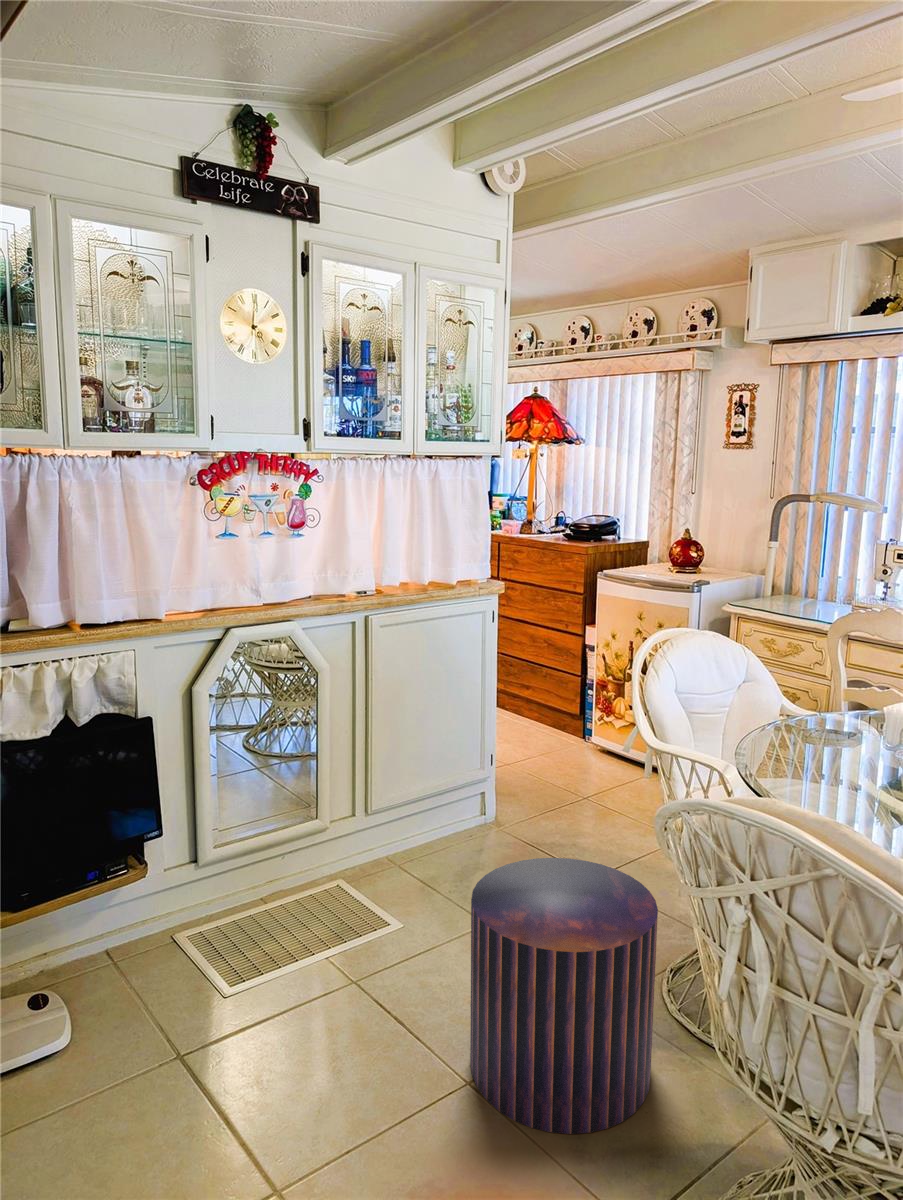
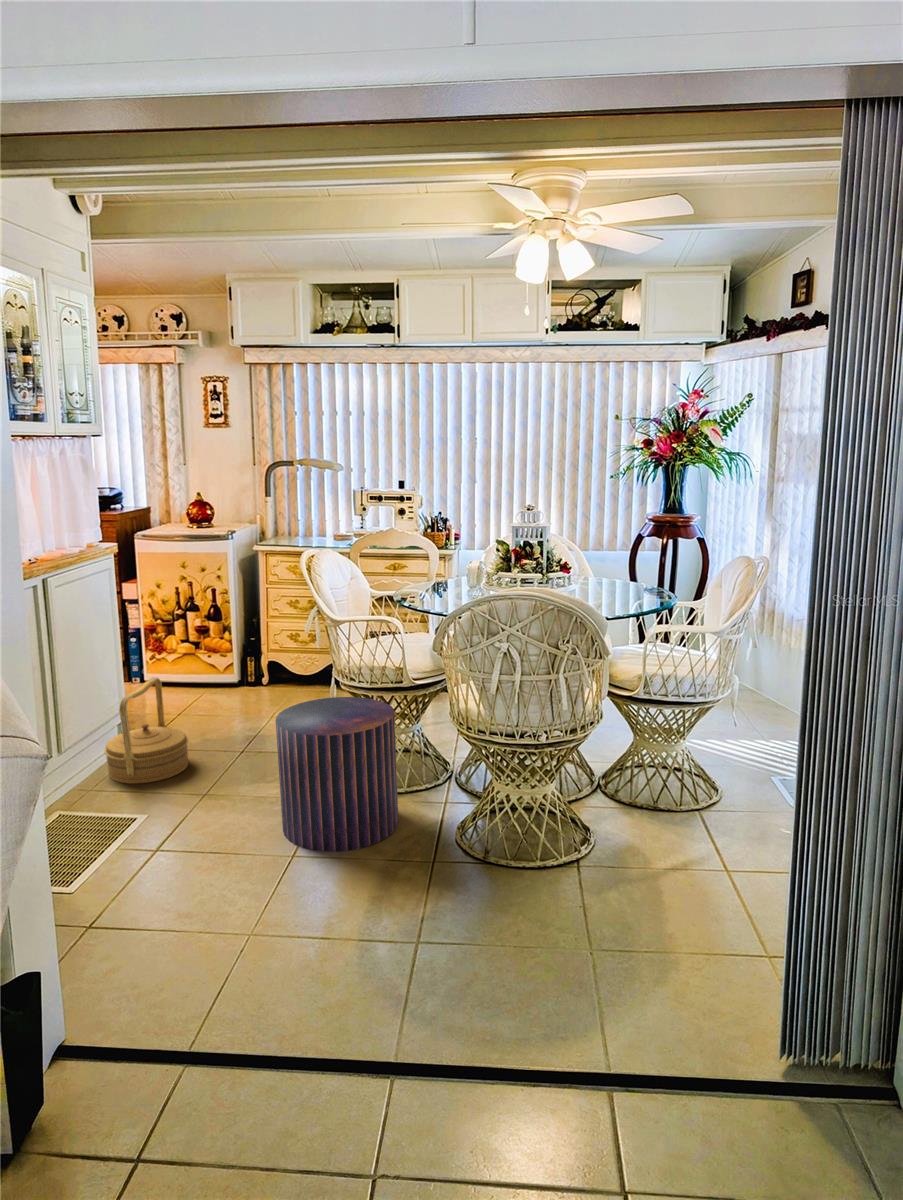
woven basket: none [418,751,514,881] -> present [104,677,188,784]

